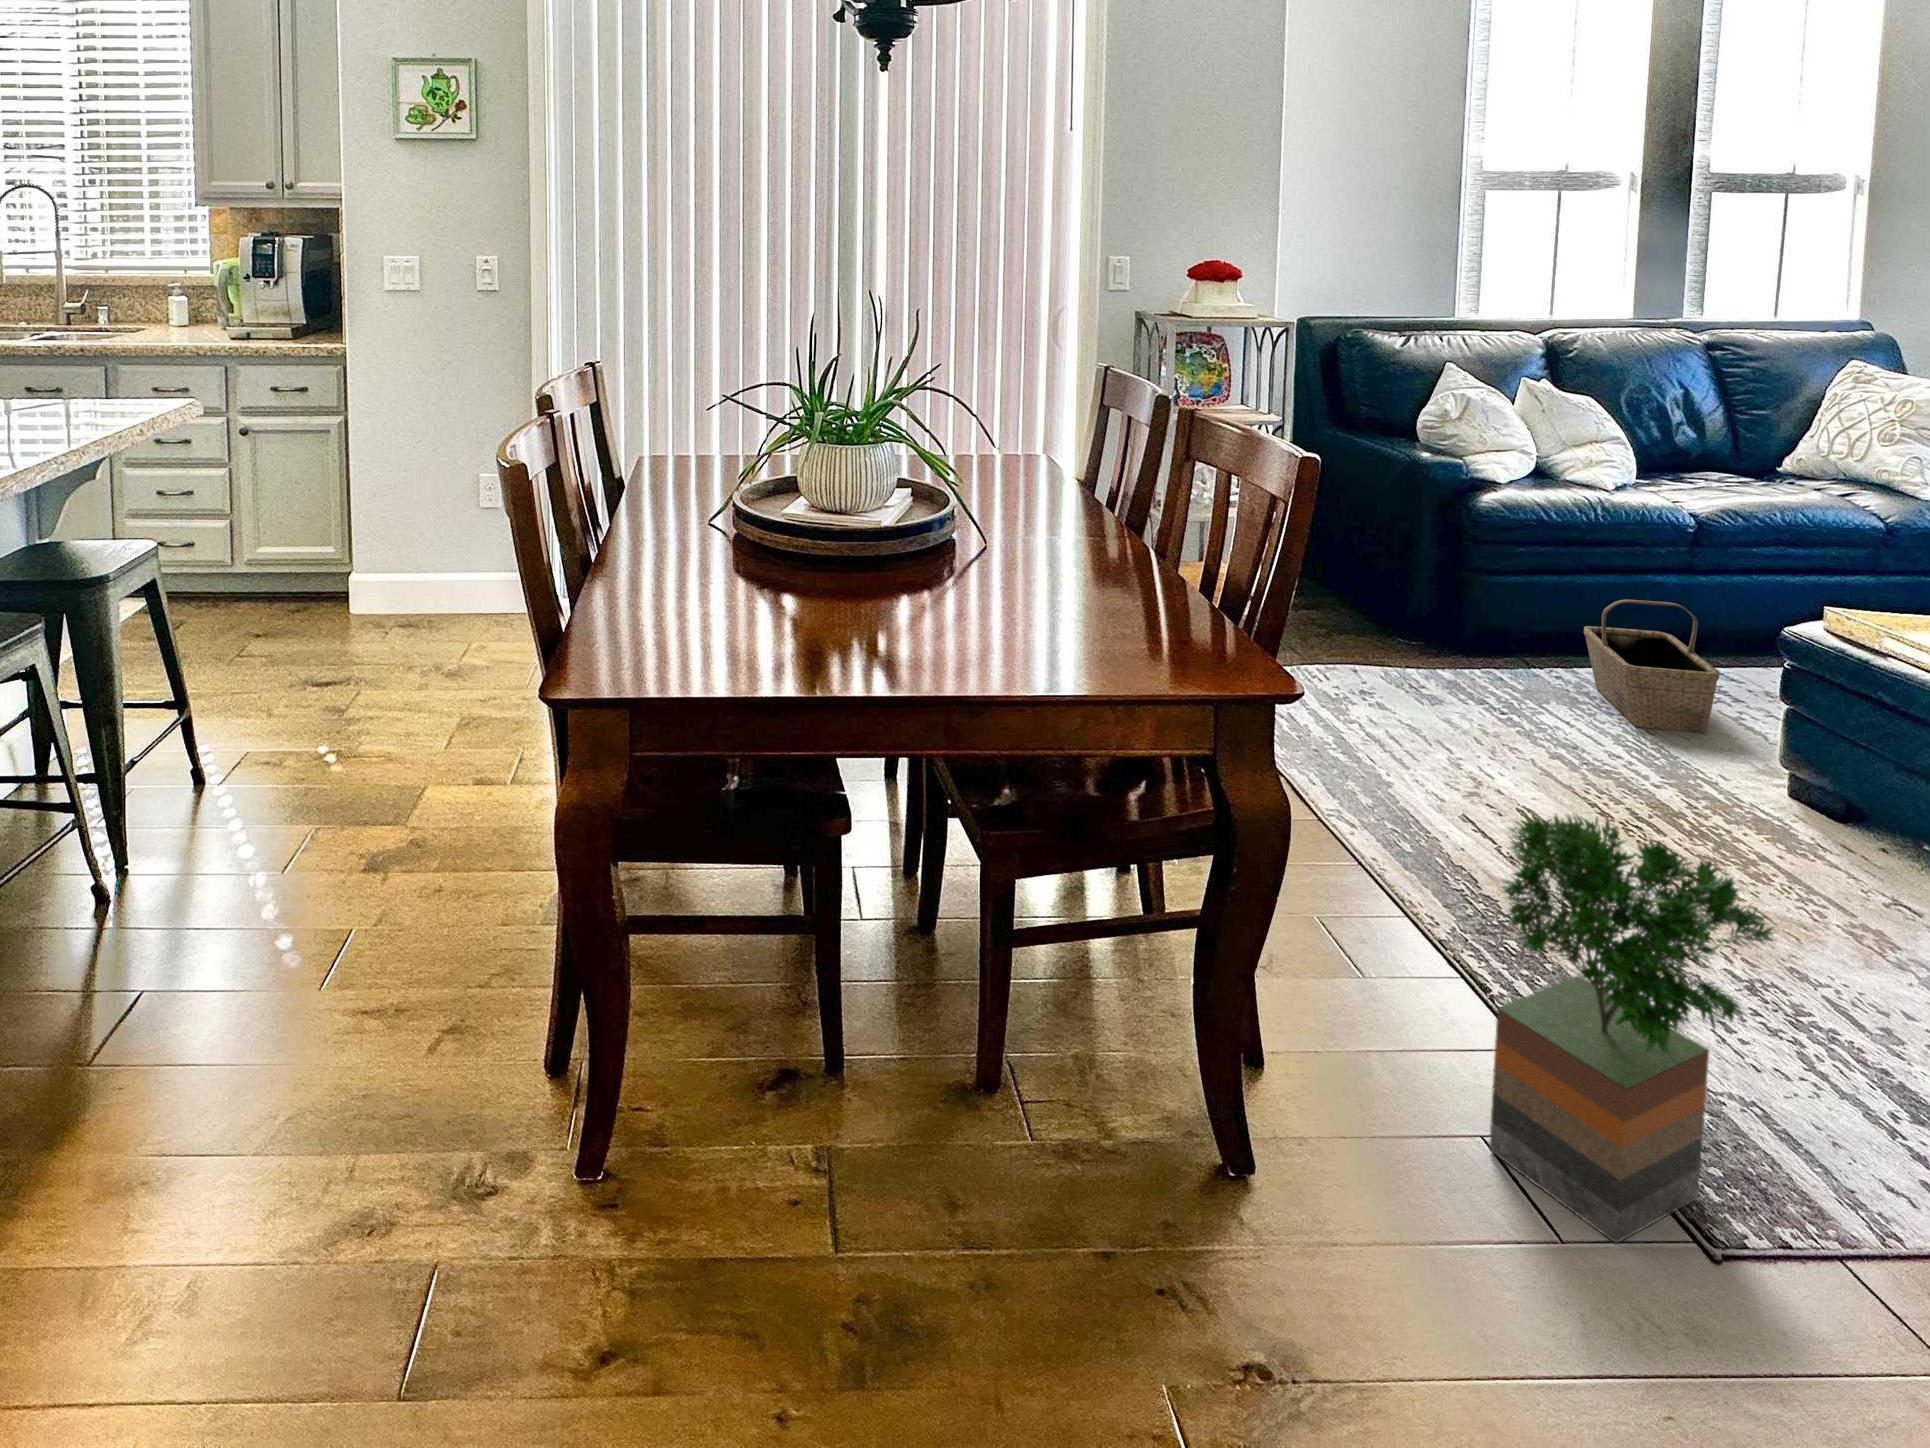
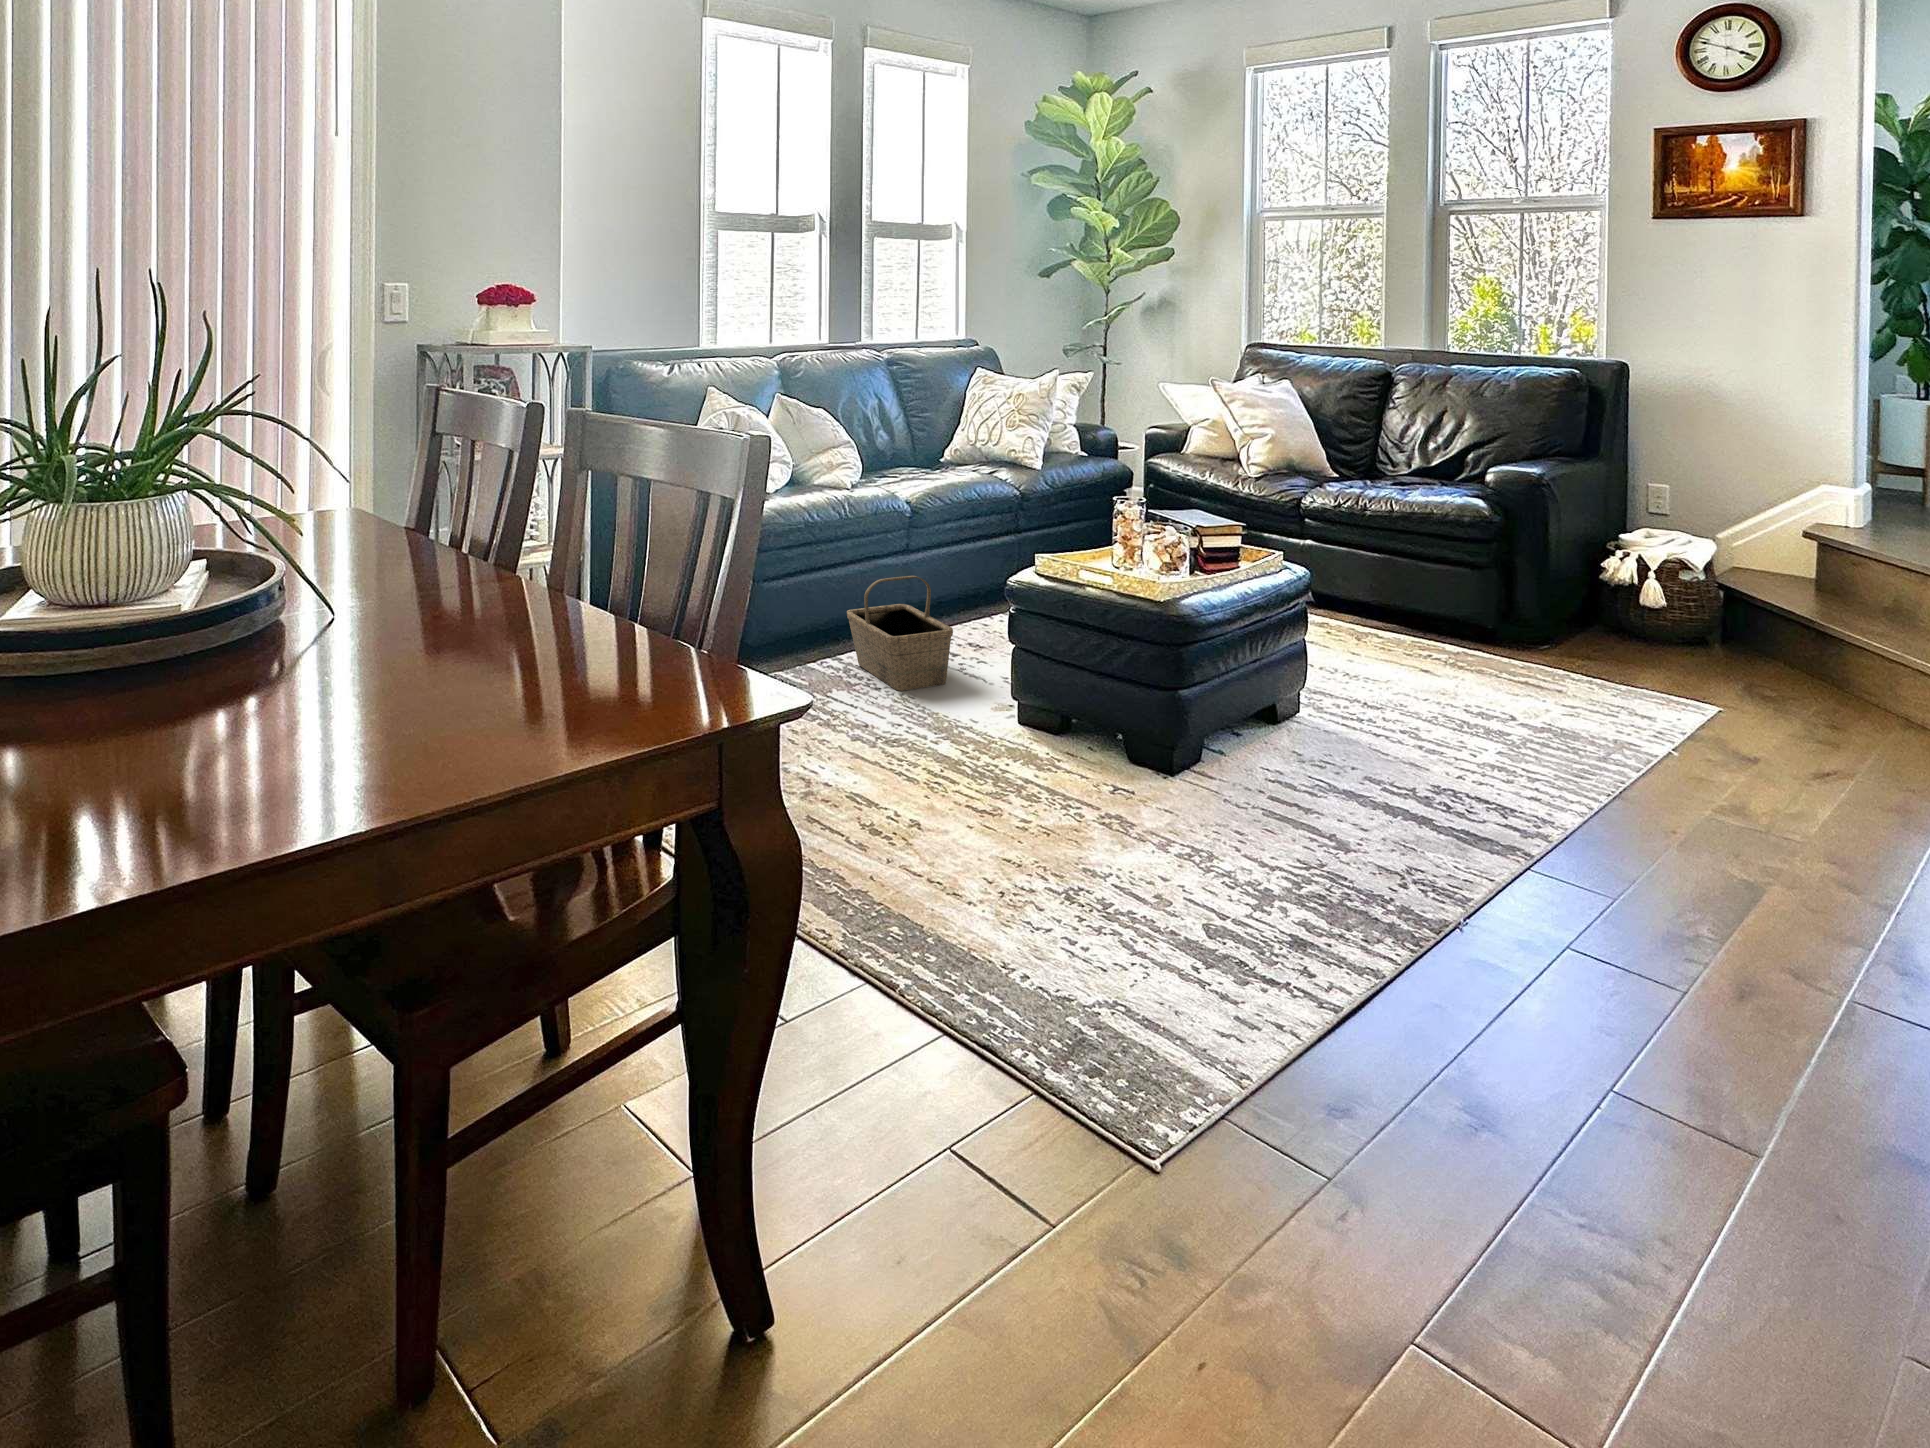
potted tree: present [1489,813,1774,1243] -> none [942,769,1179,1206]

